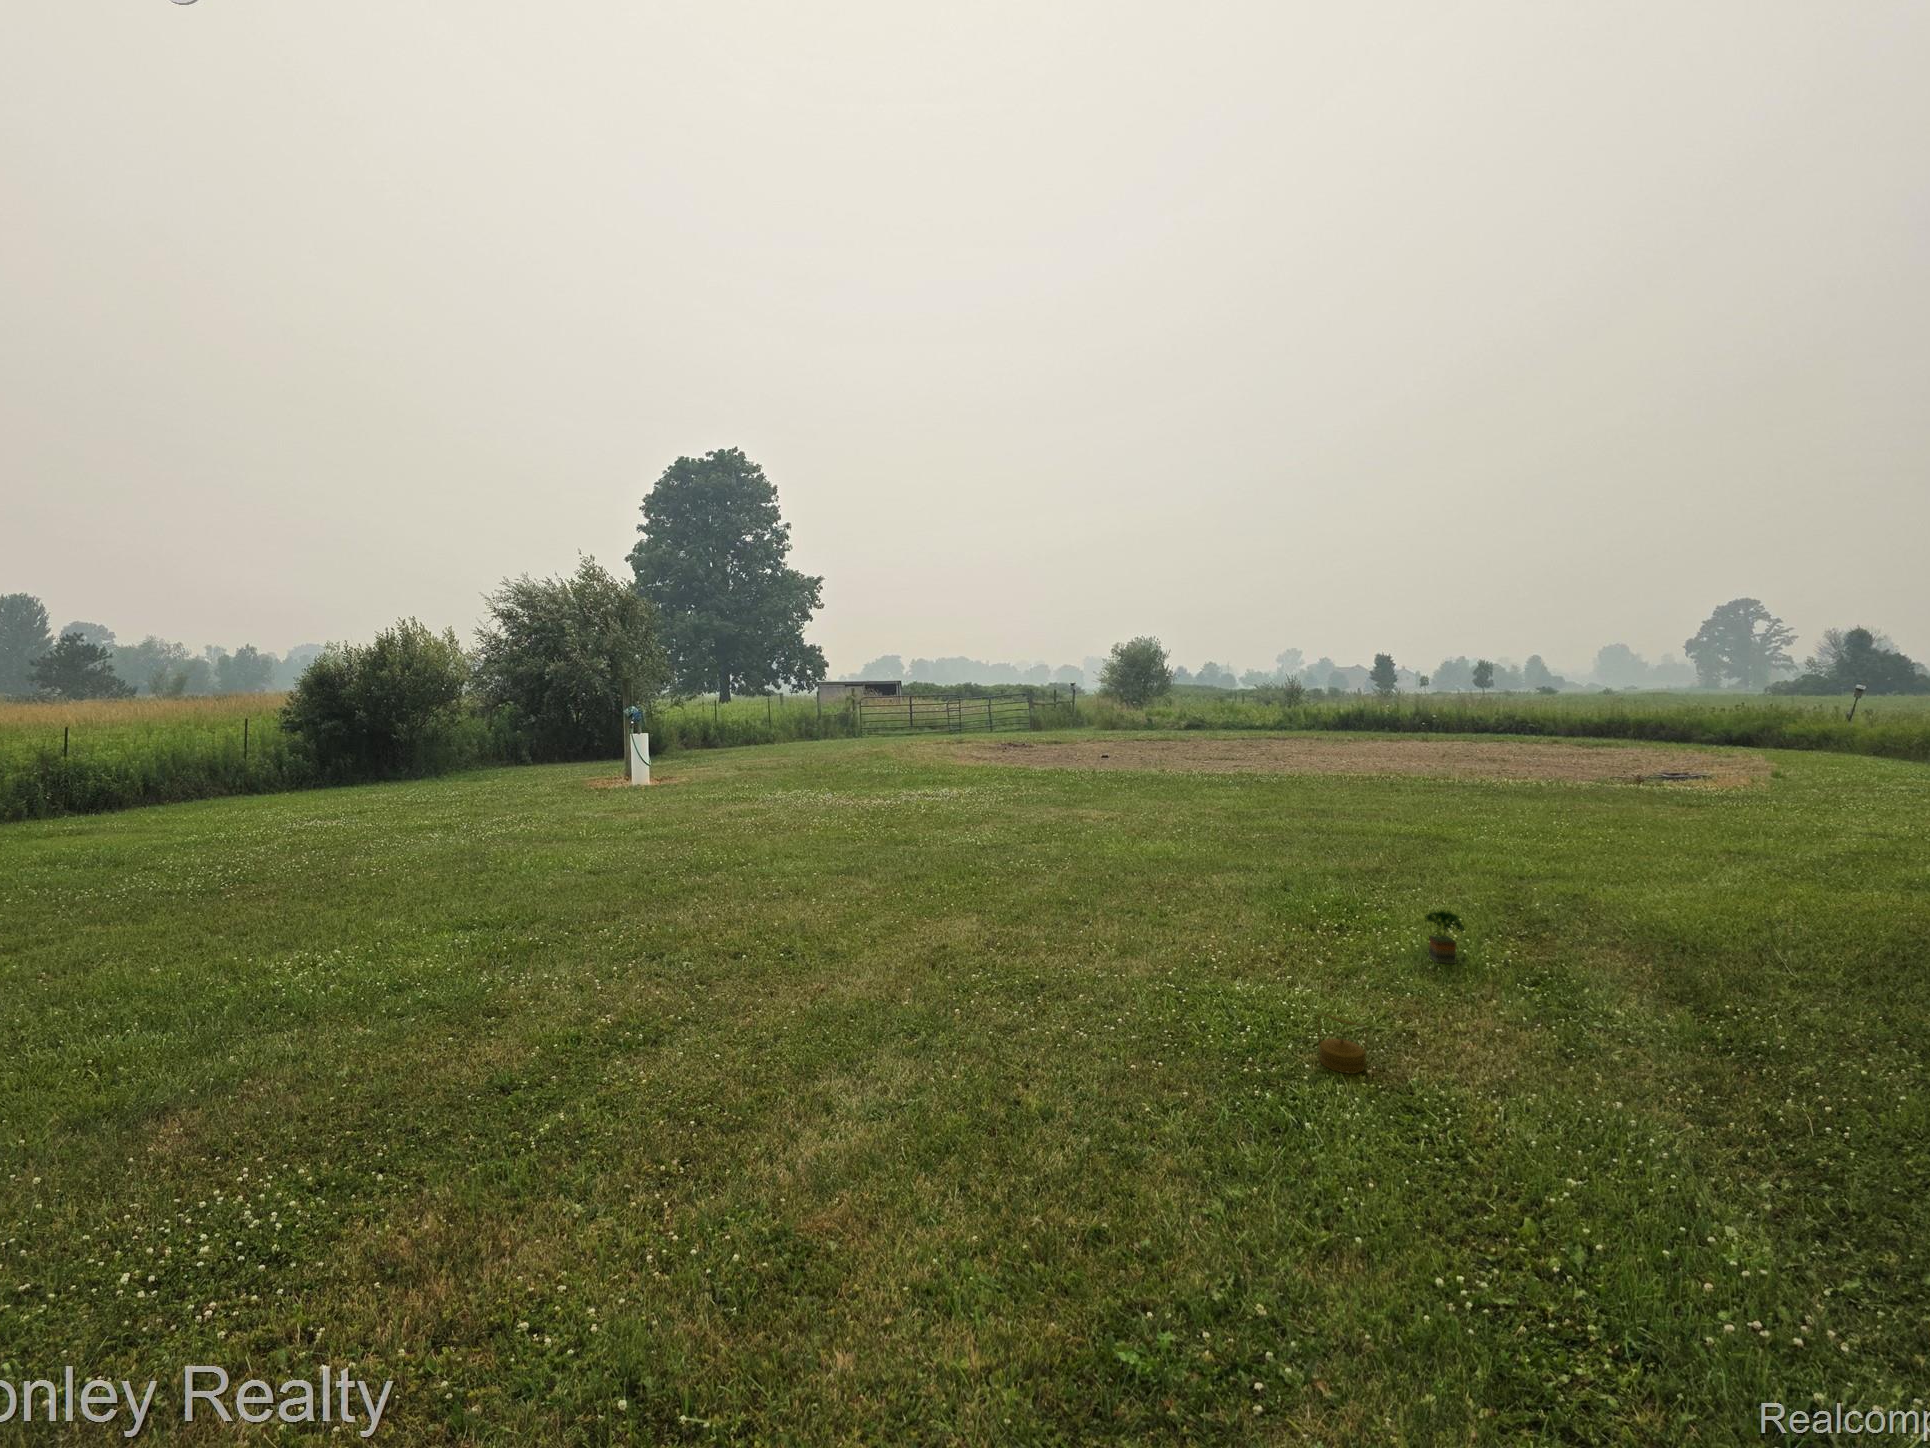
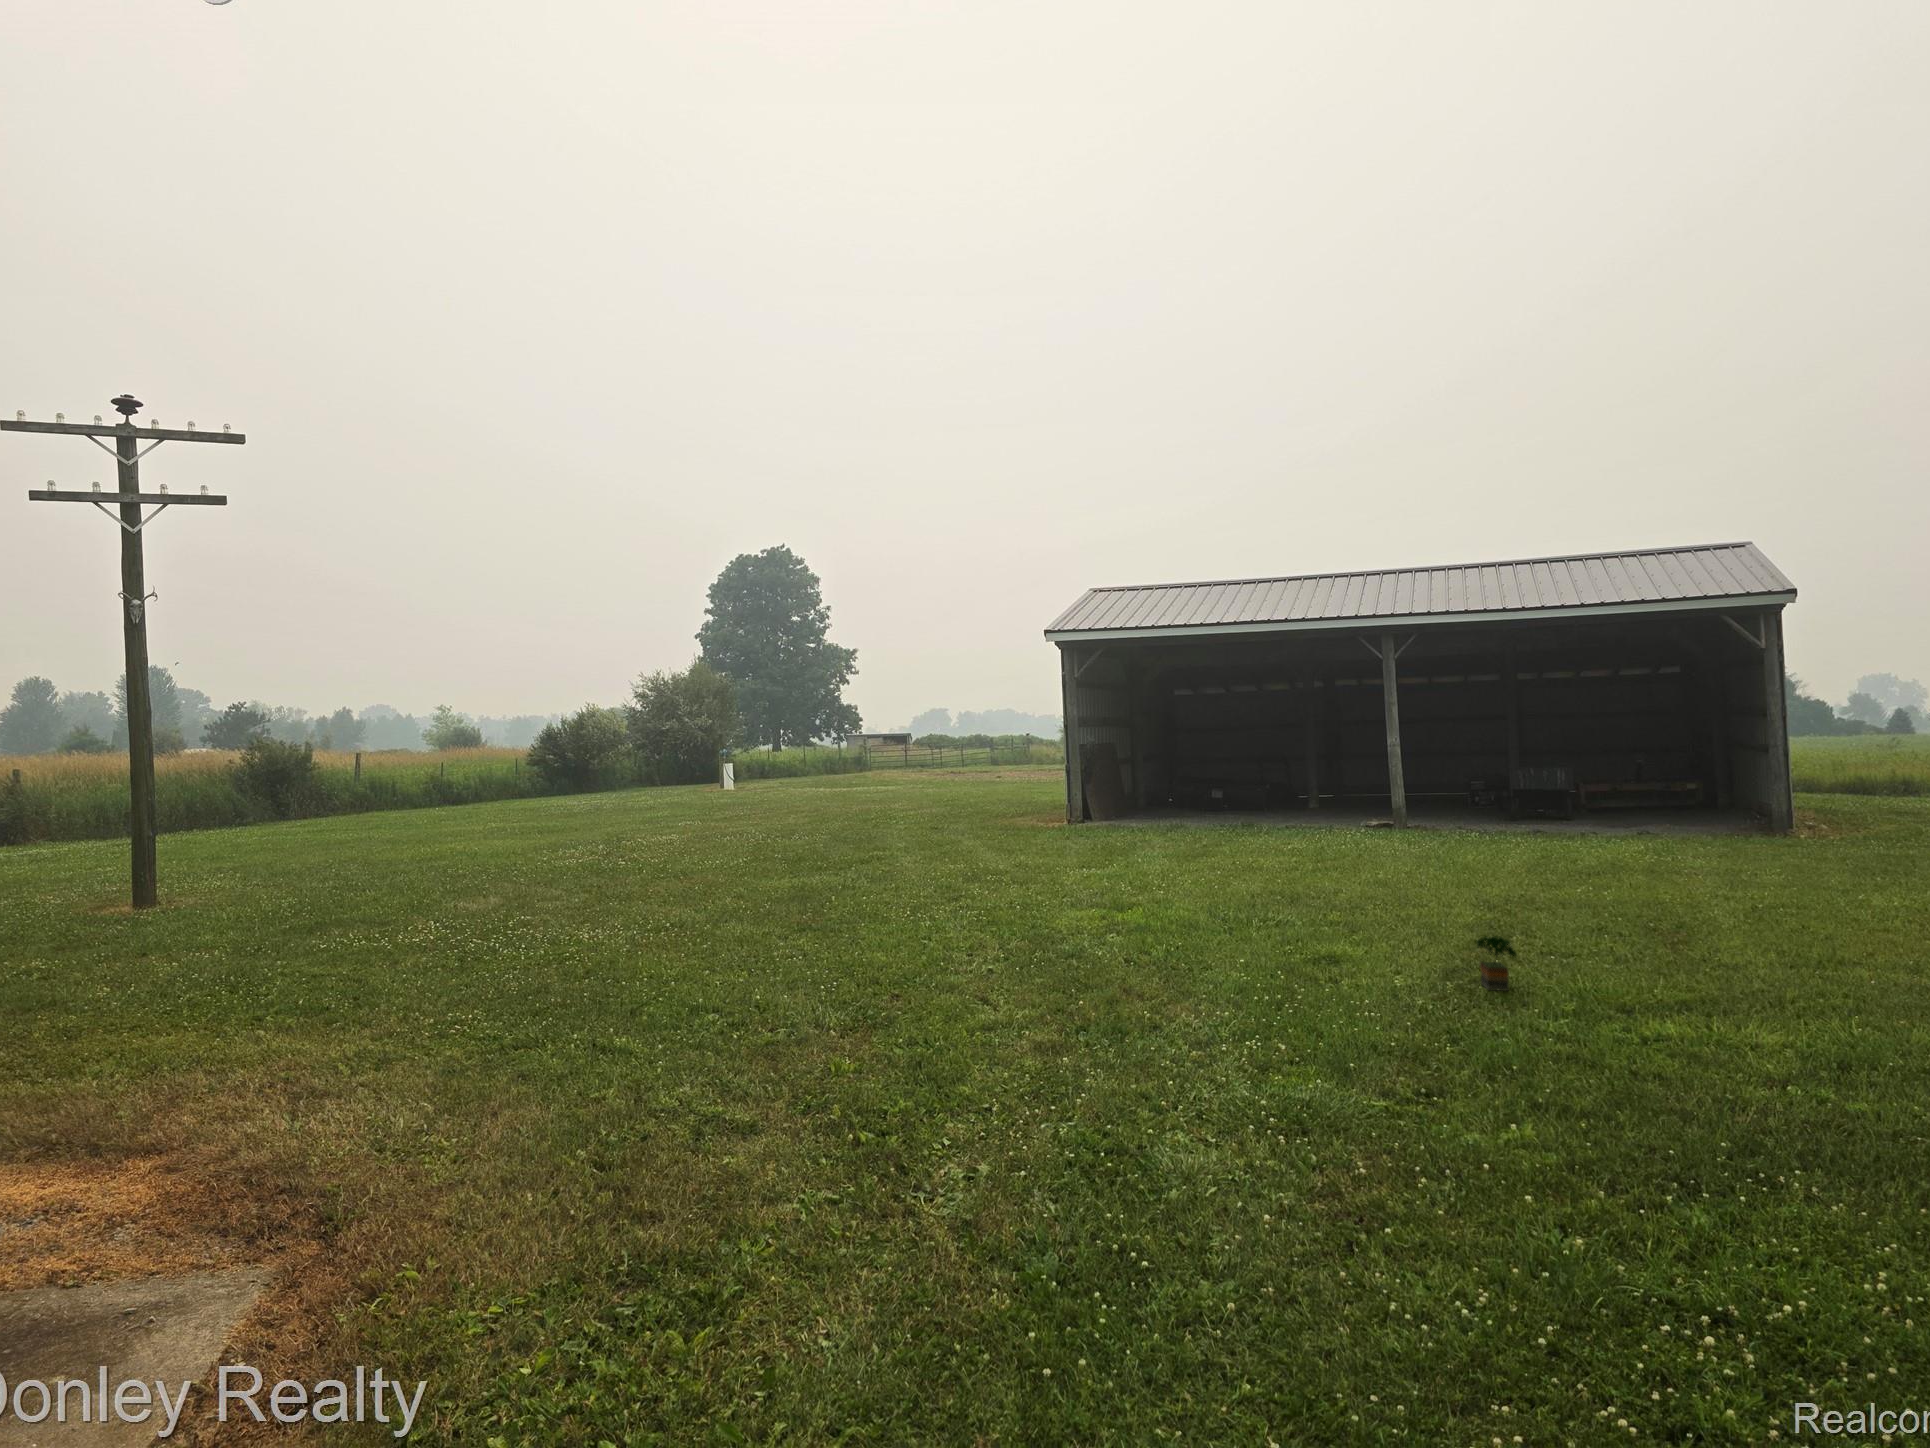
basket: present [1318,1014,1367,1074] -> none [1362,1035,1413,1096]

